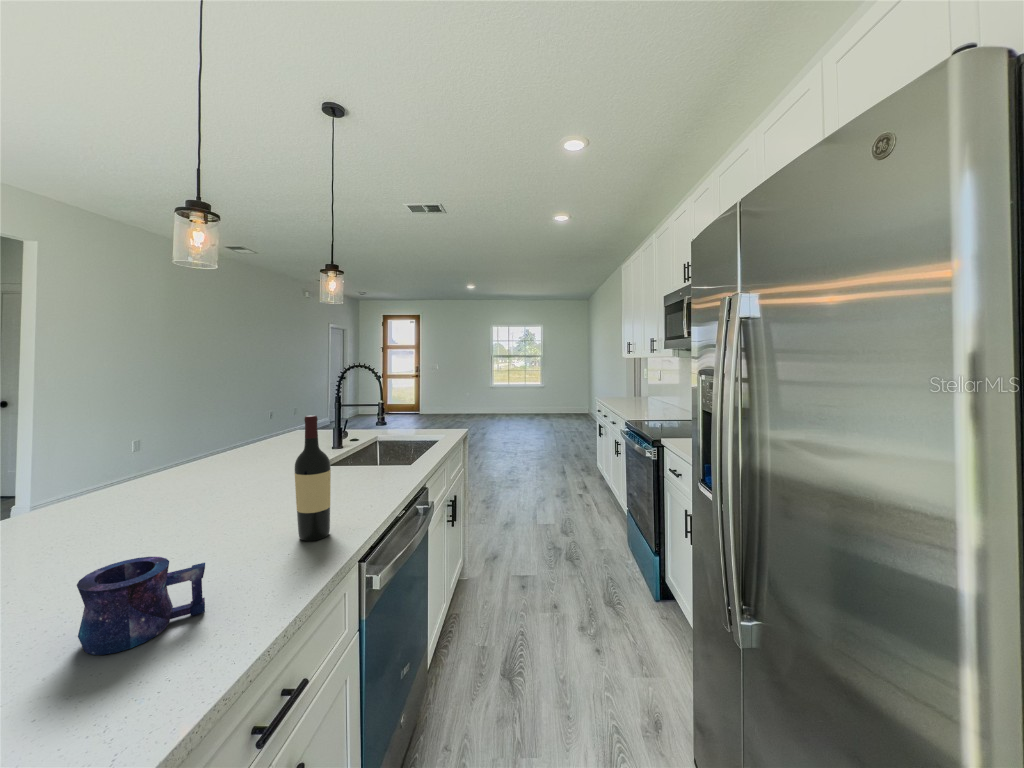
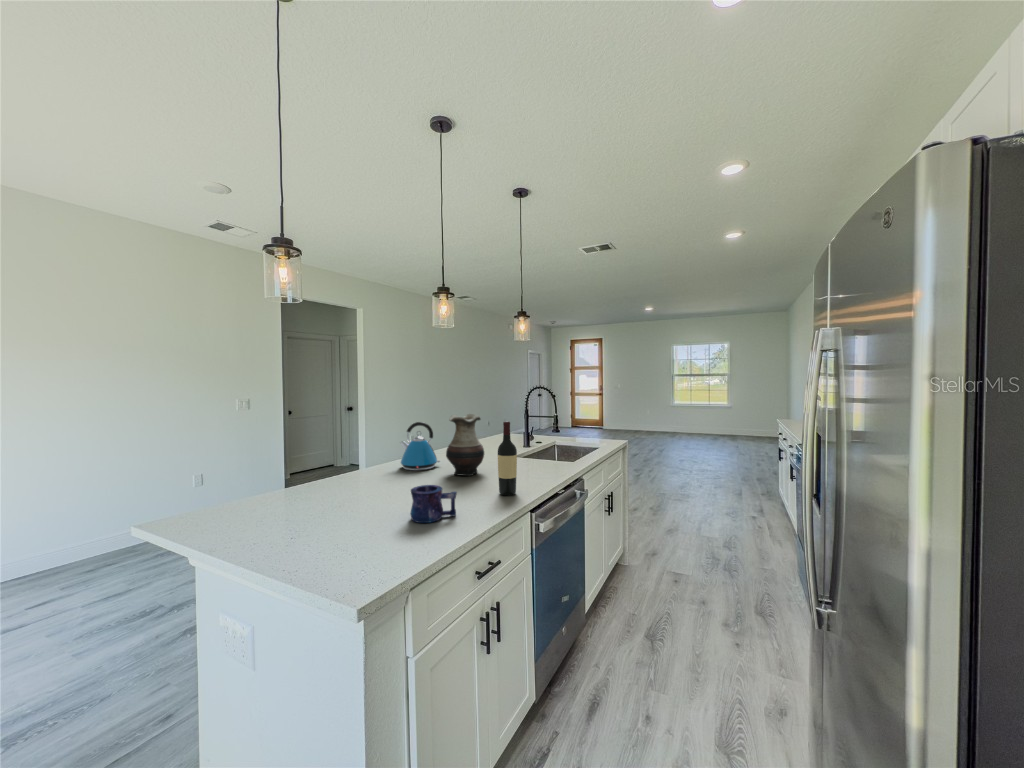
vase: none [191,405,268,511] -> present [446,414,484,476]
kettle: none [88,422,183,511] -> present [400,422,440,471]

